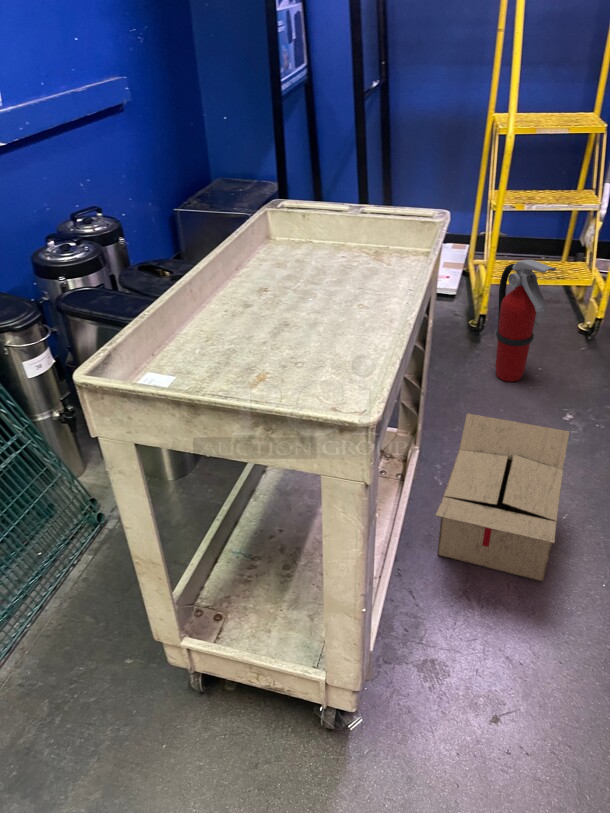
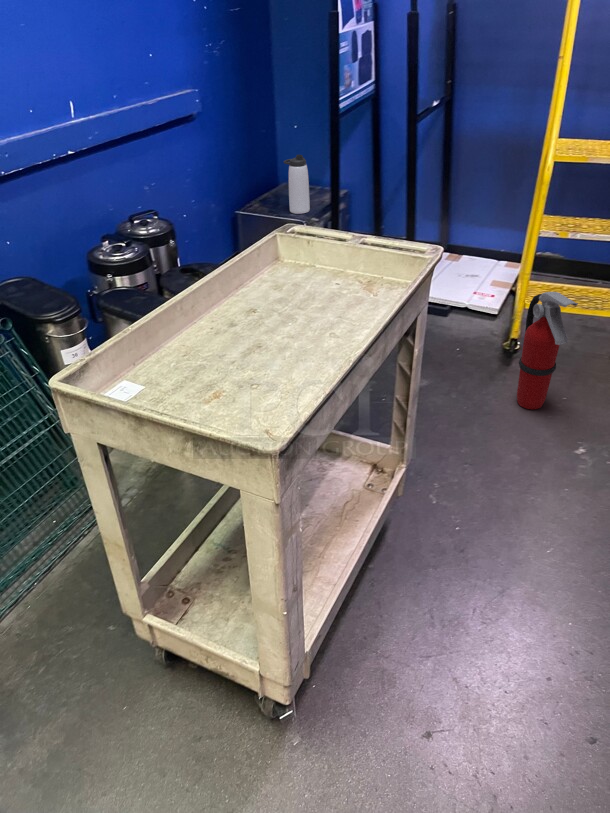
thermos bottle: none [222,143,252,206] -> present [284,155,310,214]
cardboard box: present [436,413,570,582] -> none [402,439,554,611]

